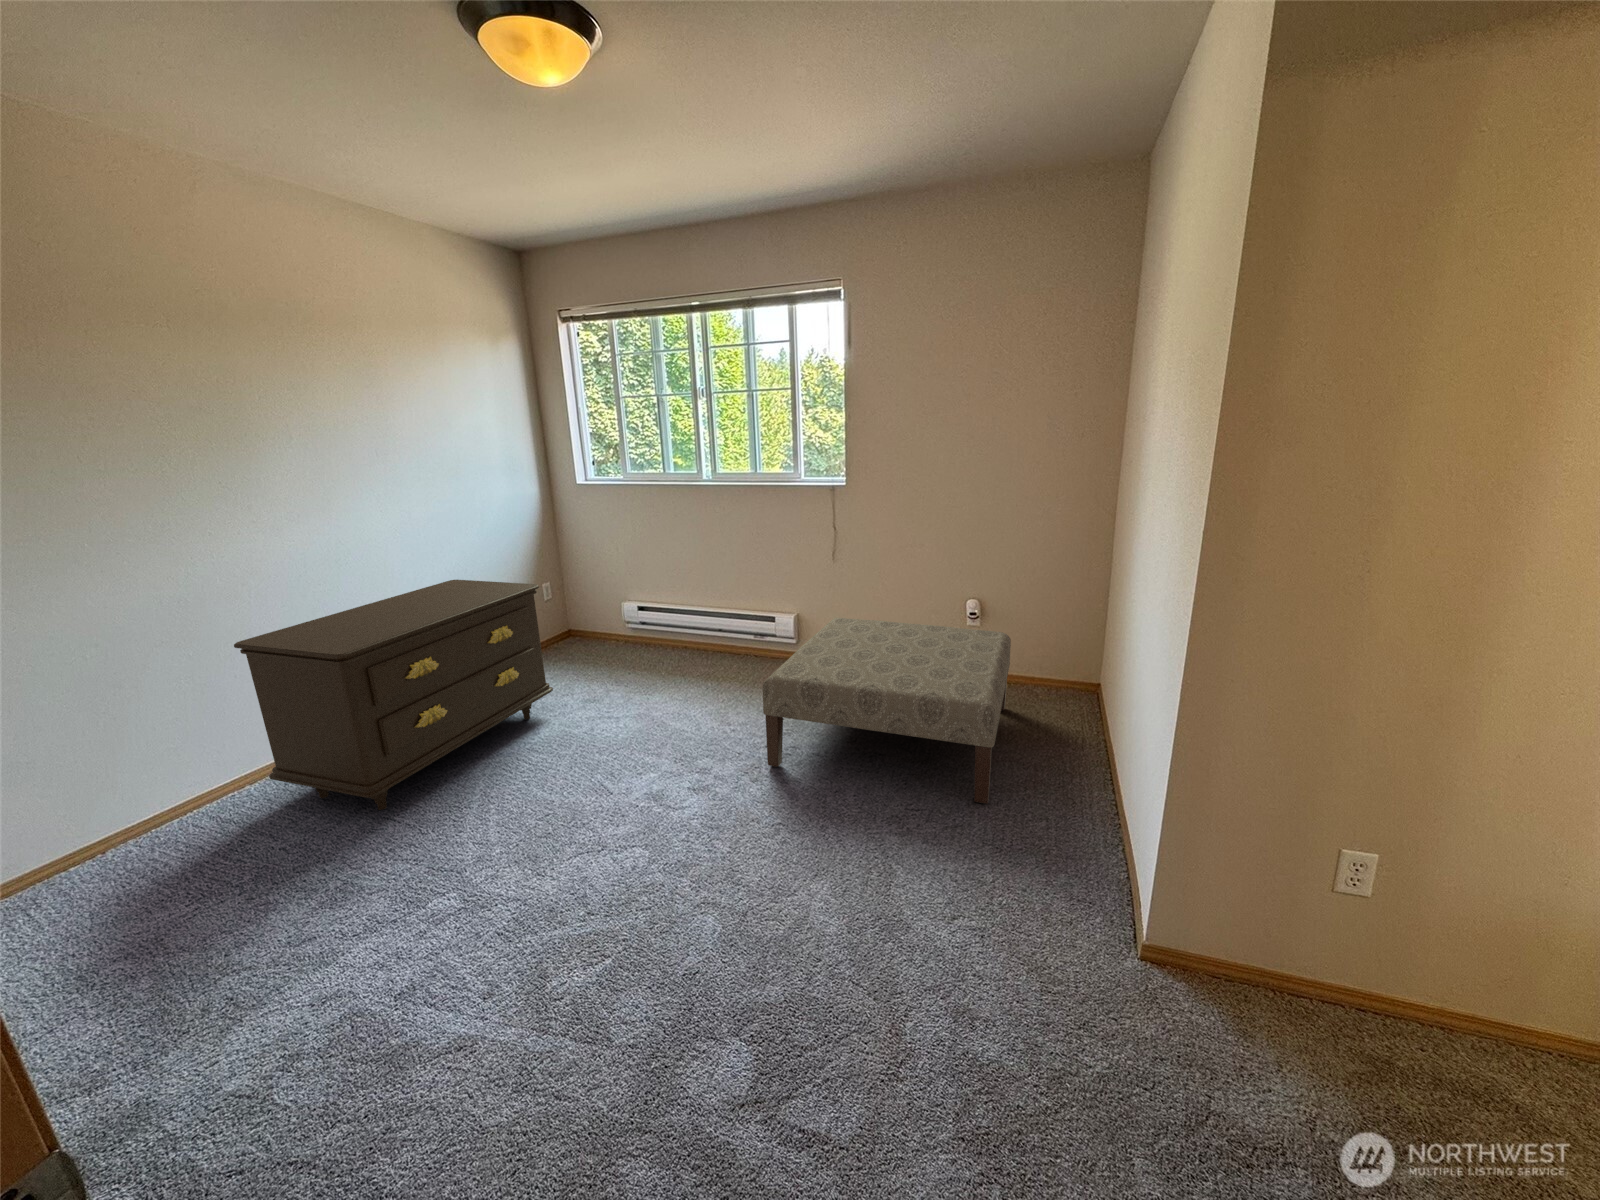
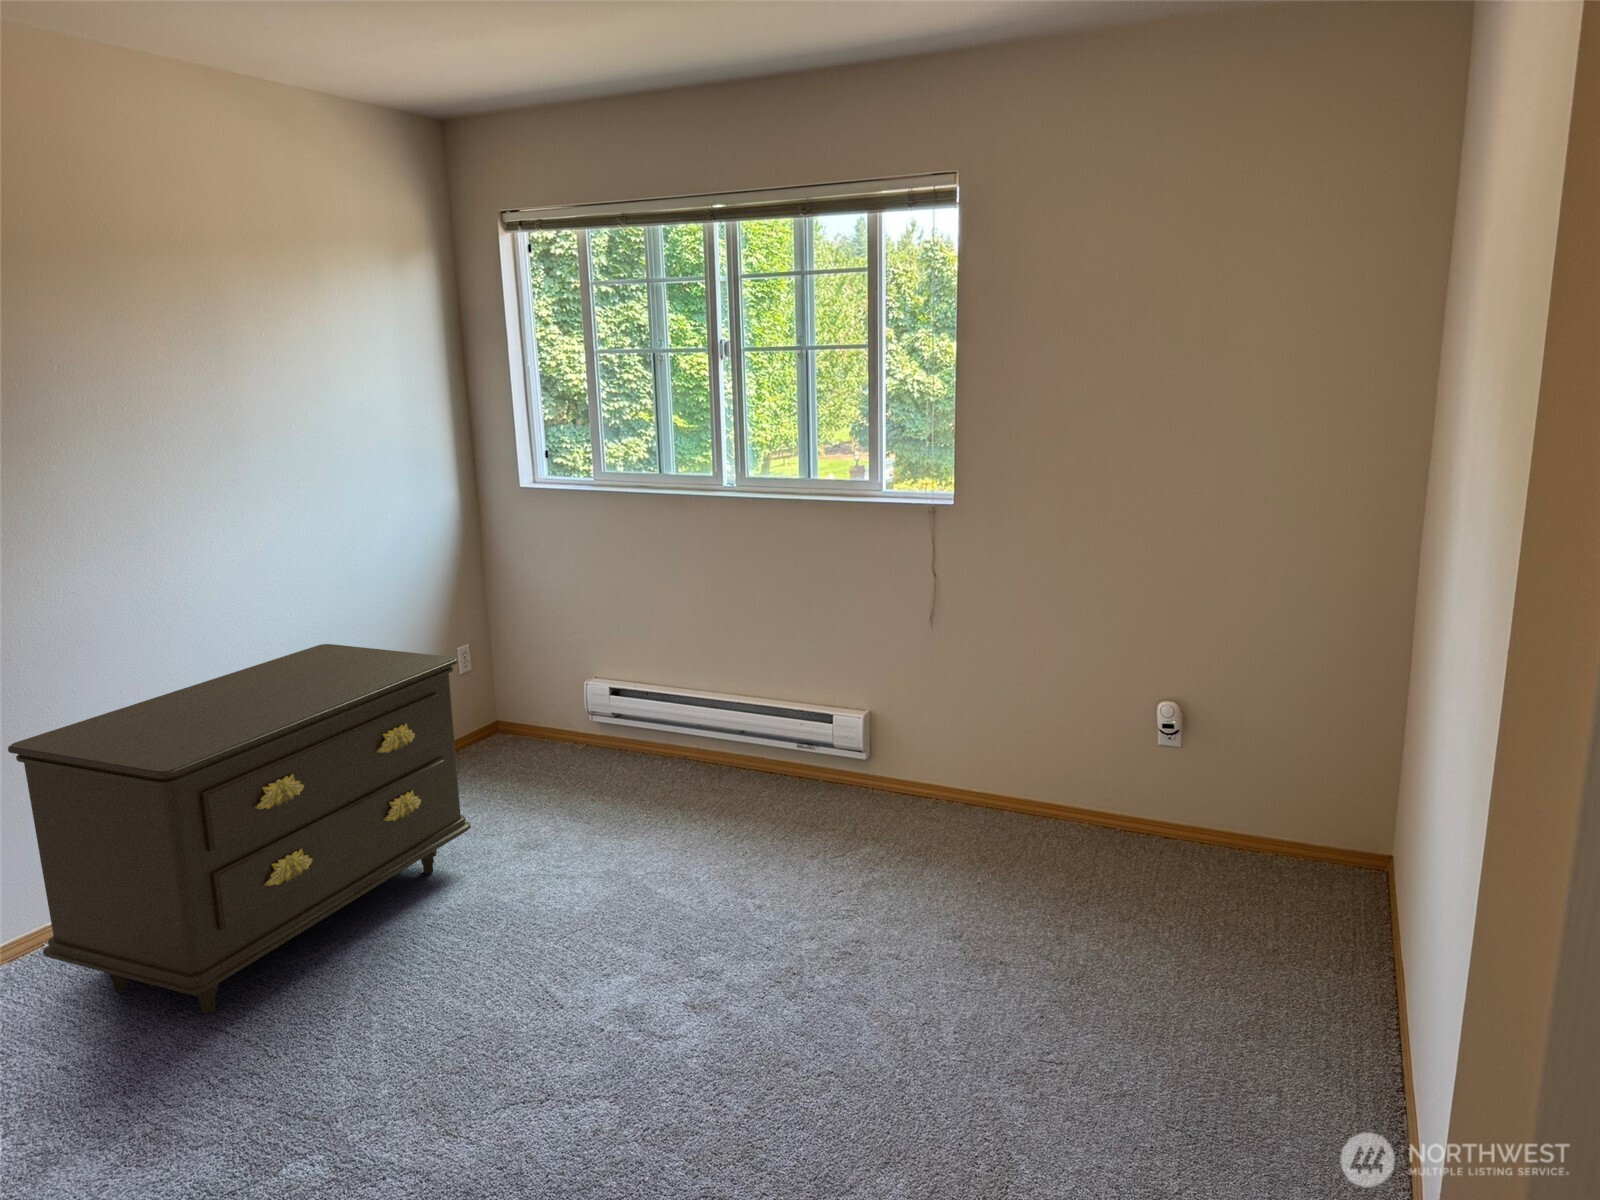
ottoman: present [763,618,1011,804] -> none [809,725,1227,1057]

